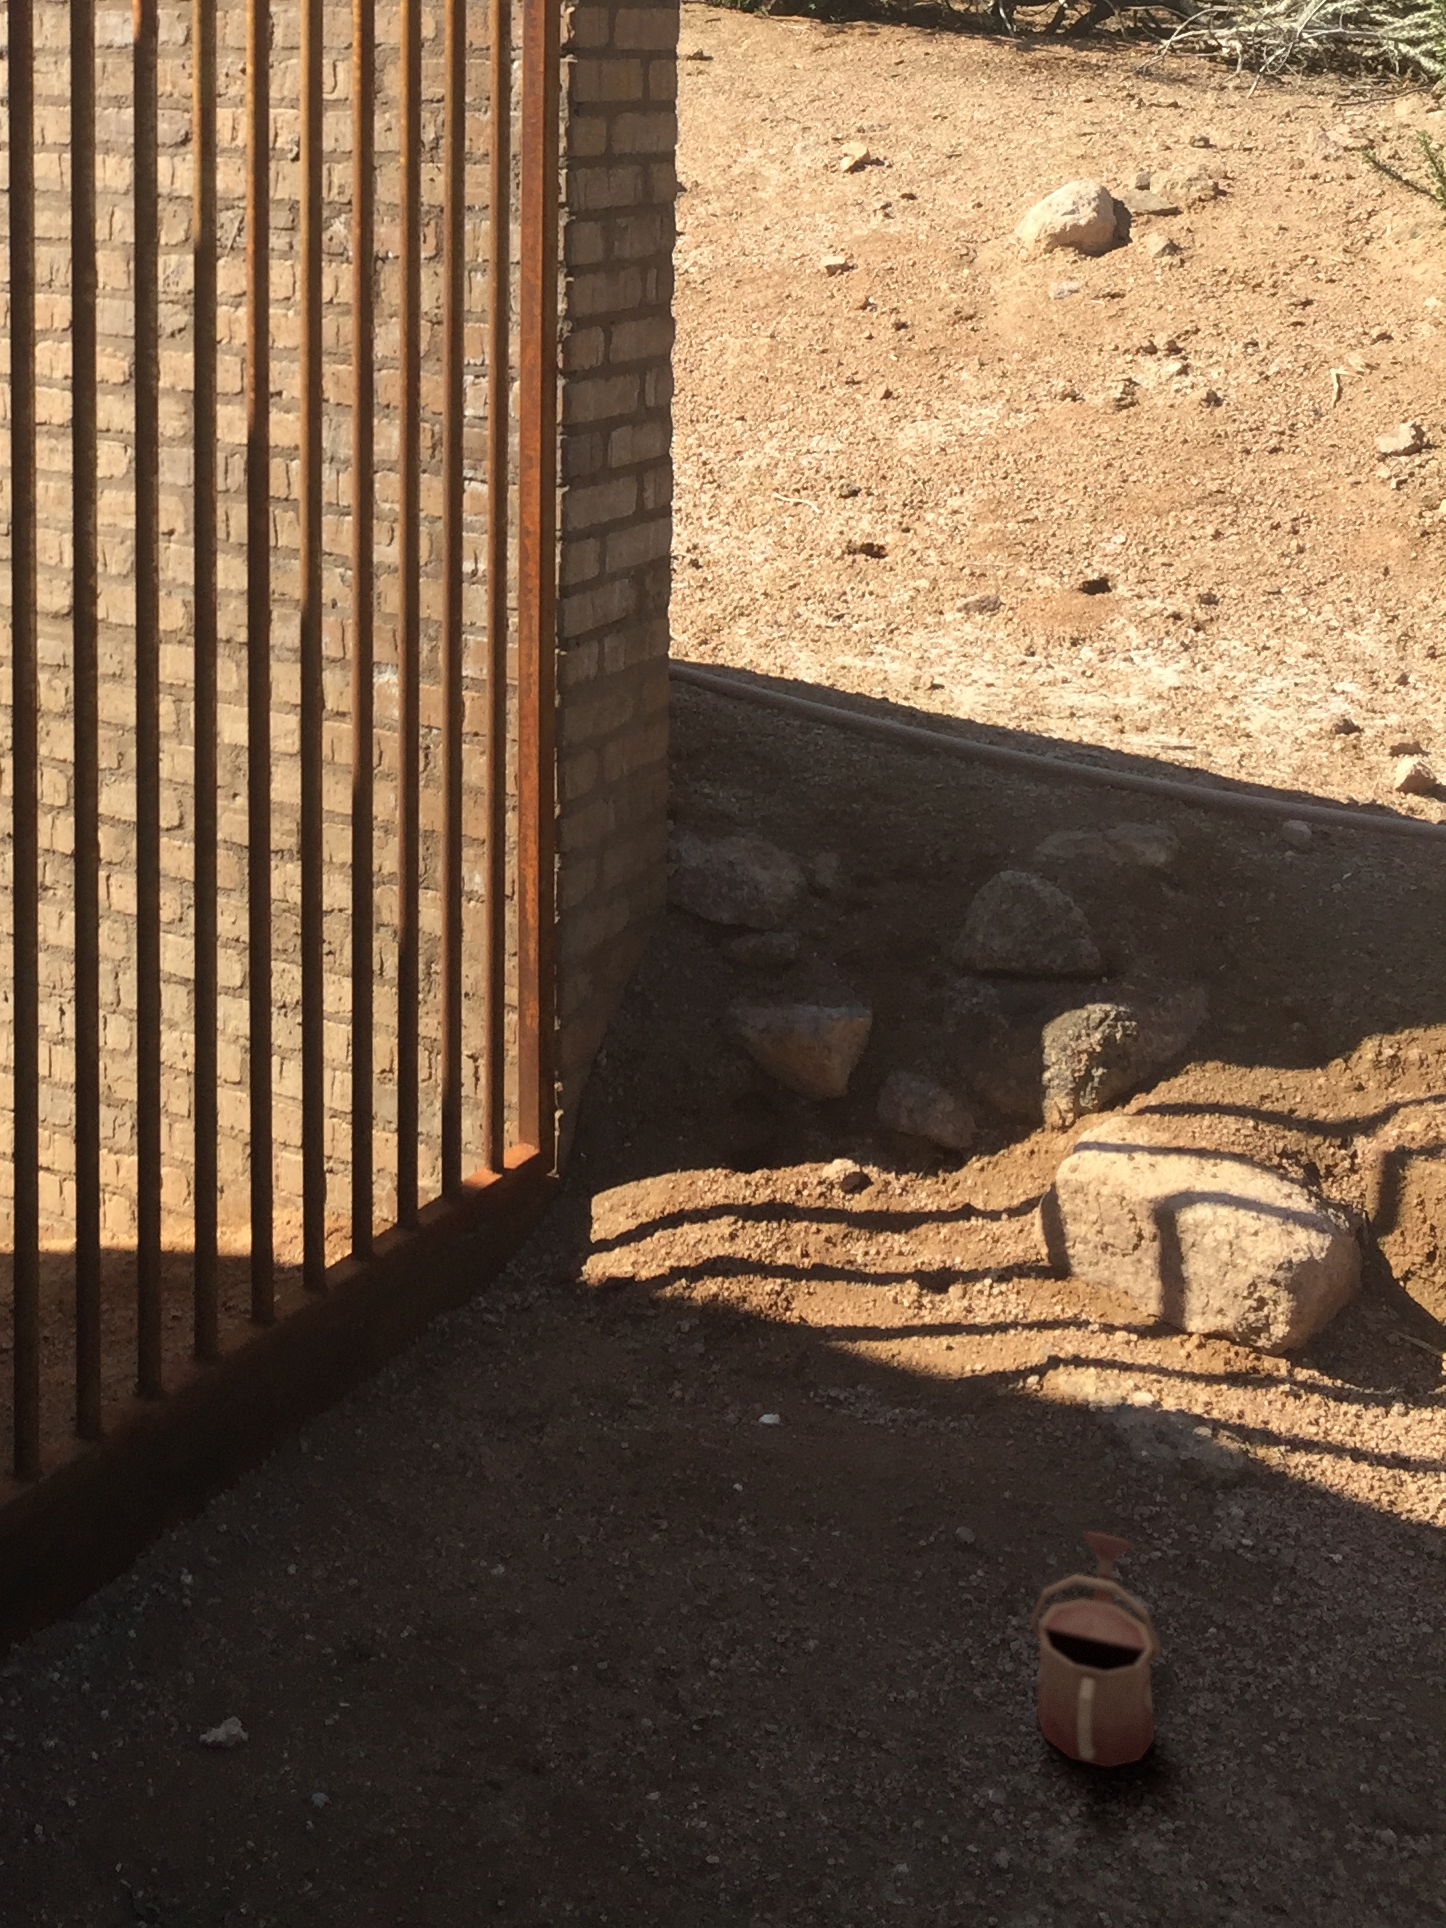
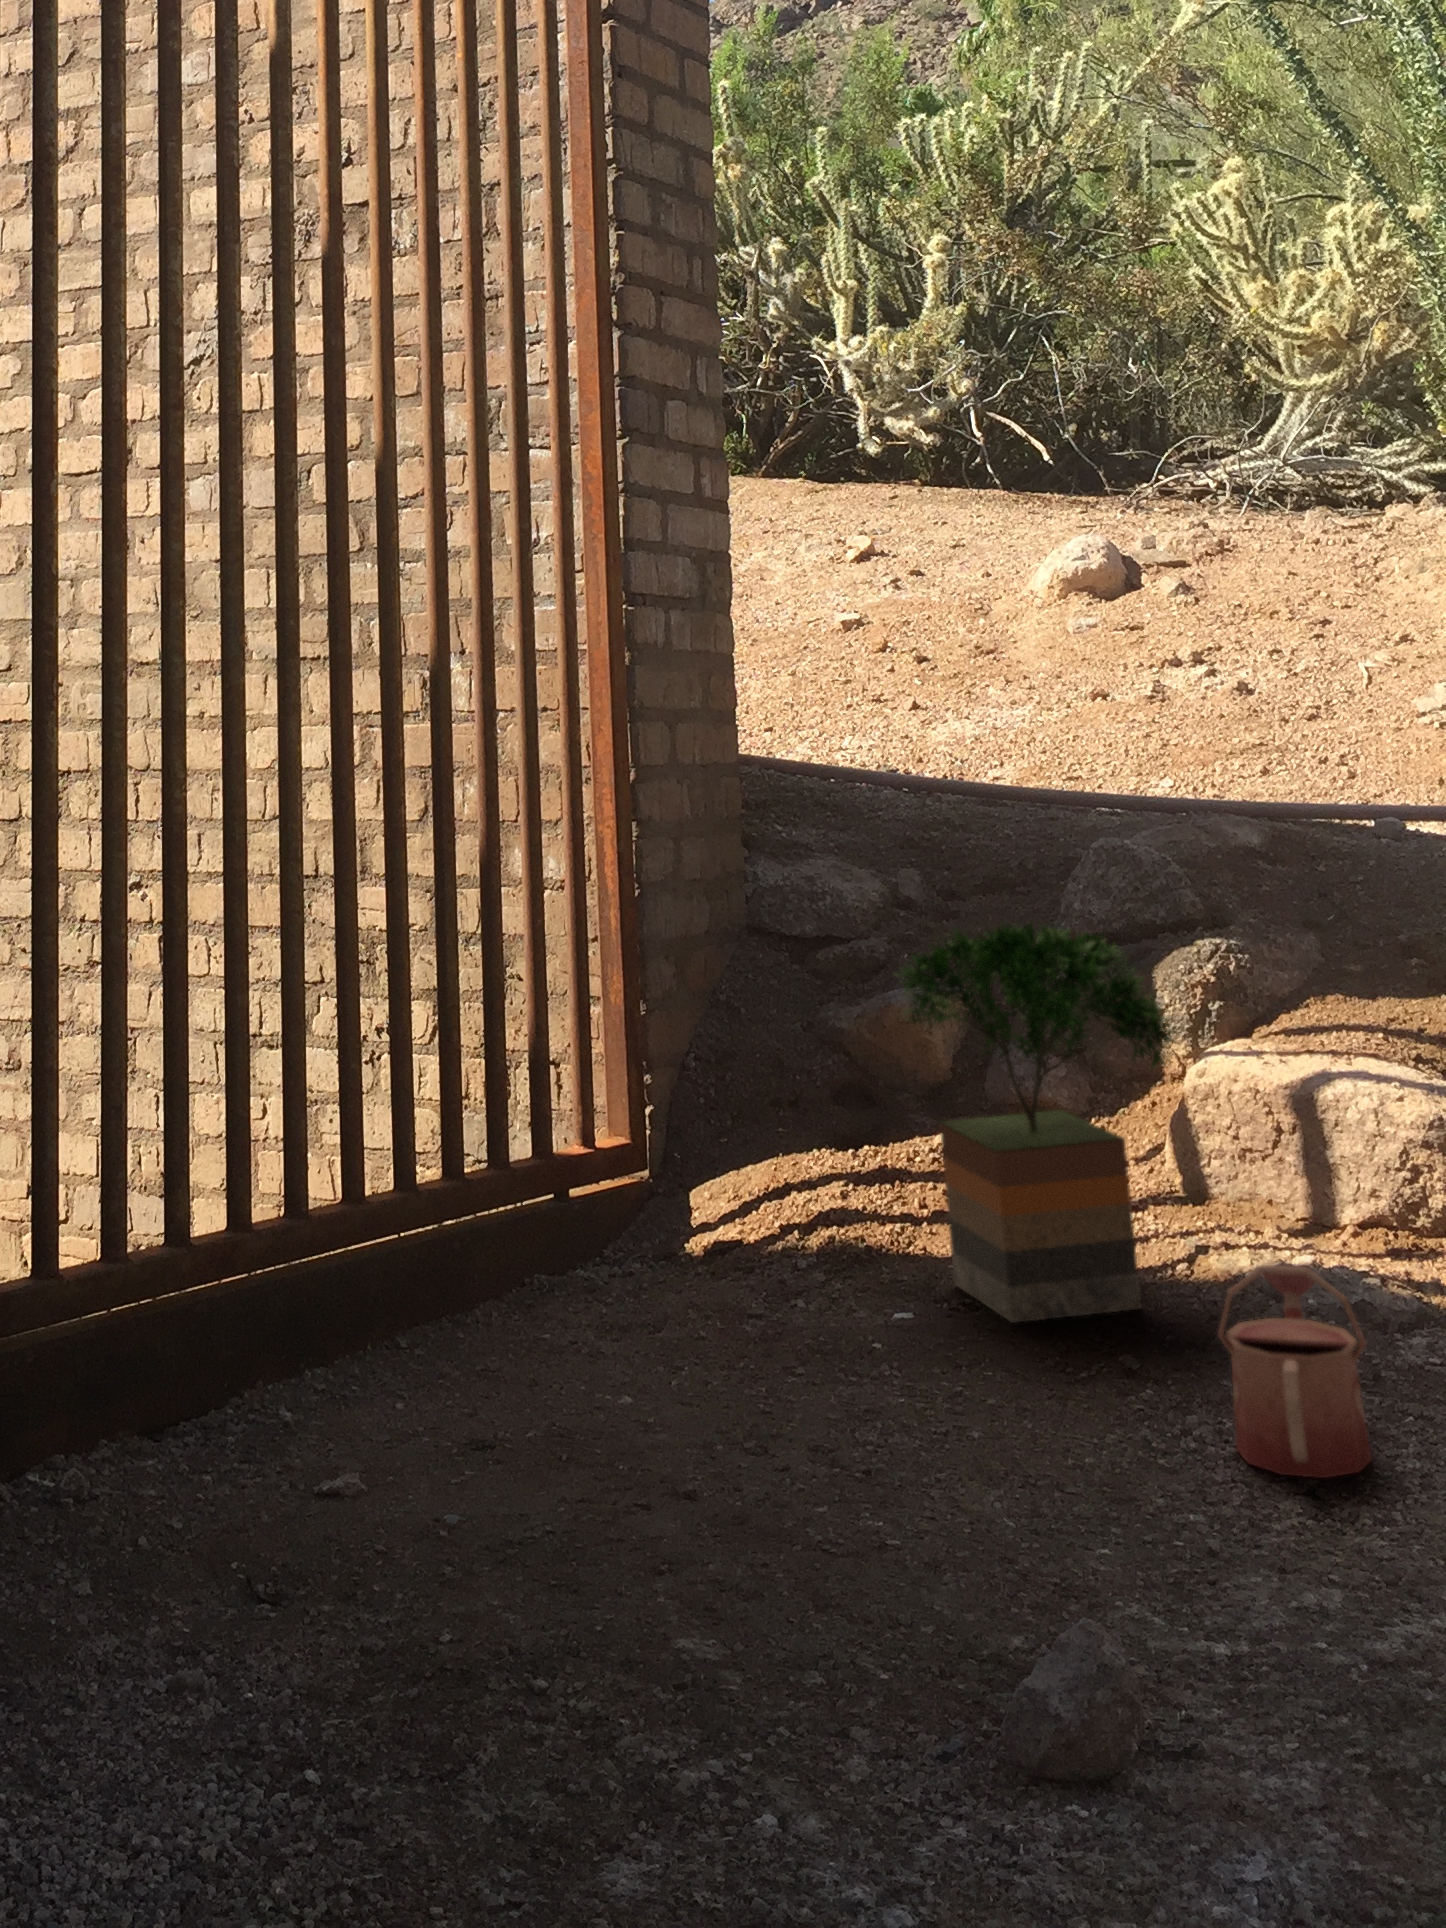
potted tree: none [780,1089,1044,1474] -> present [900,923,1175,1323]

